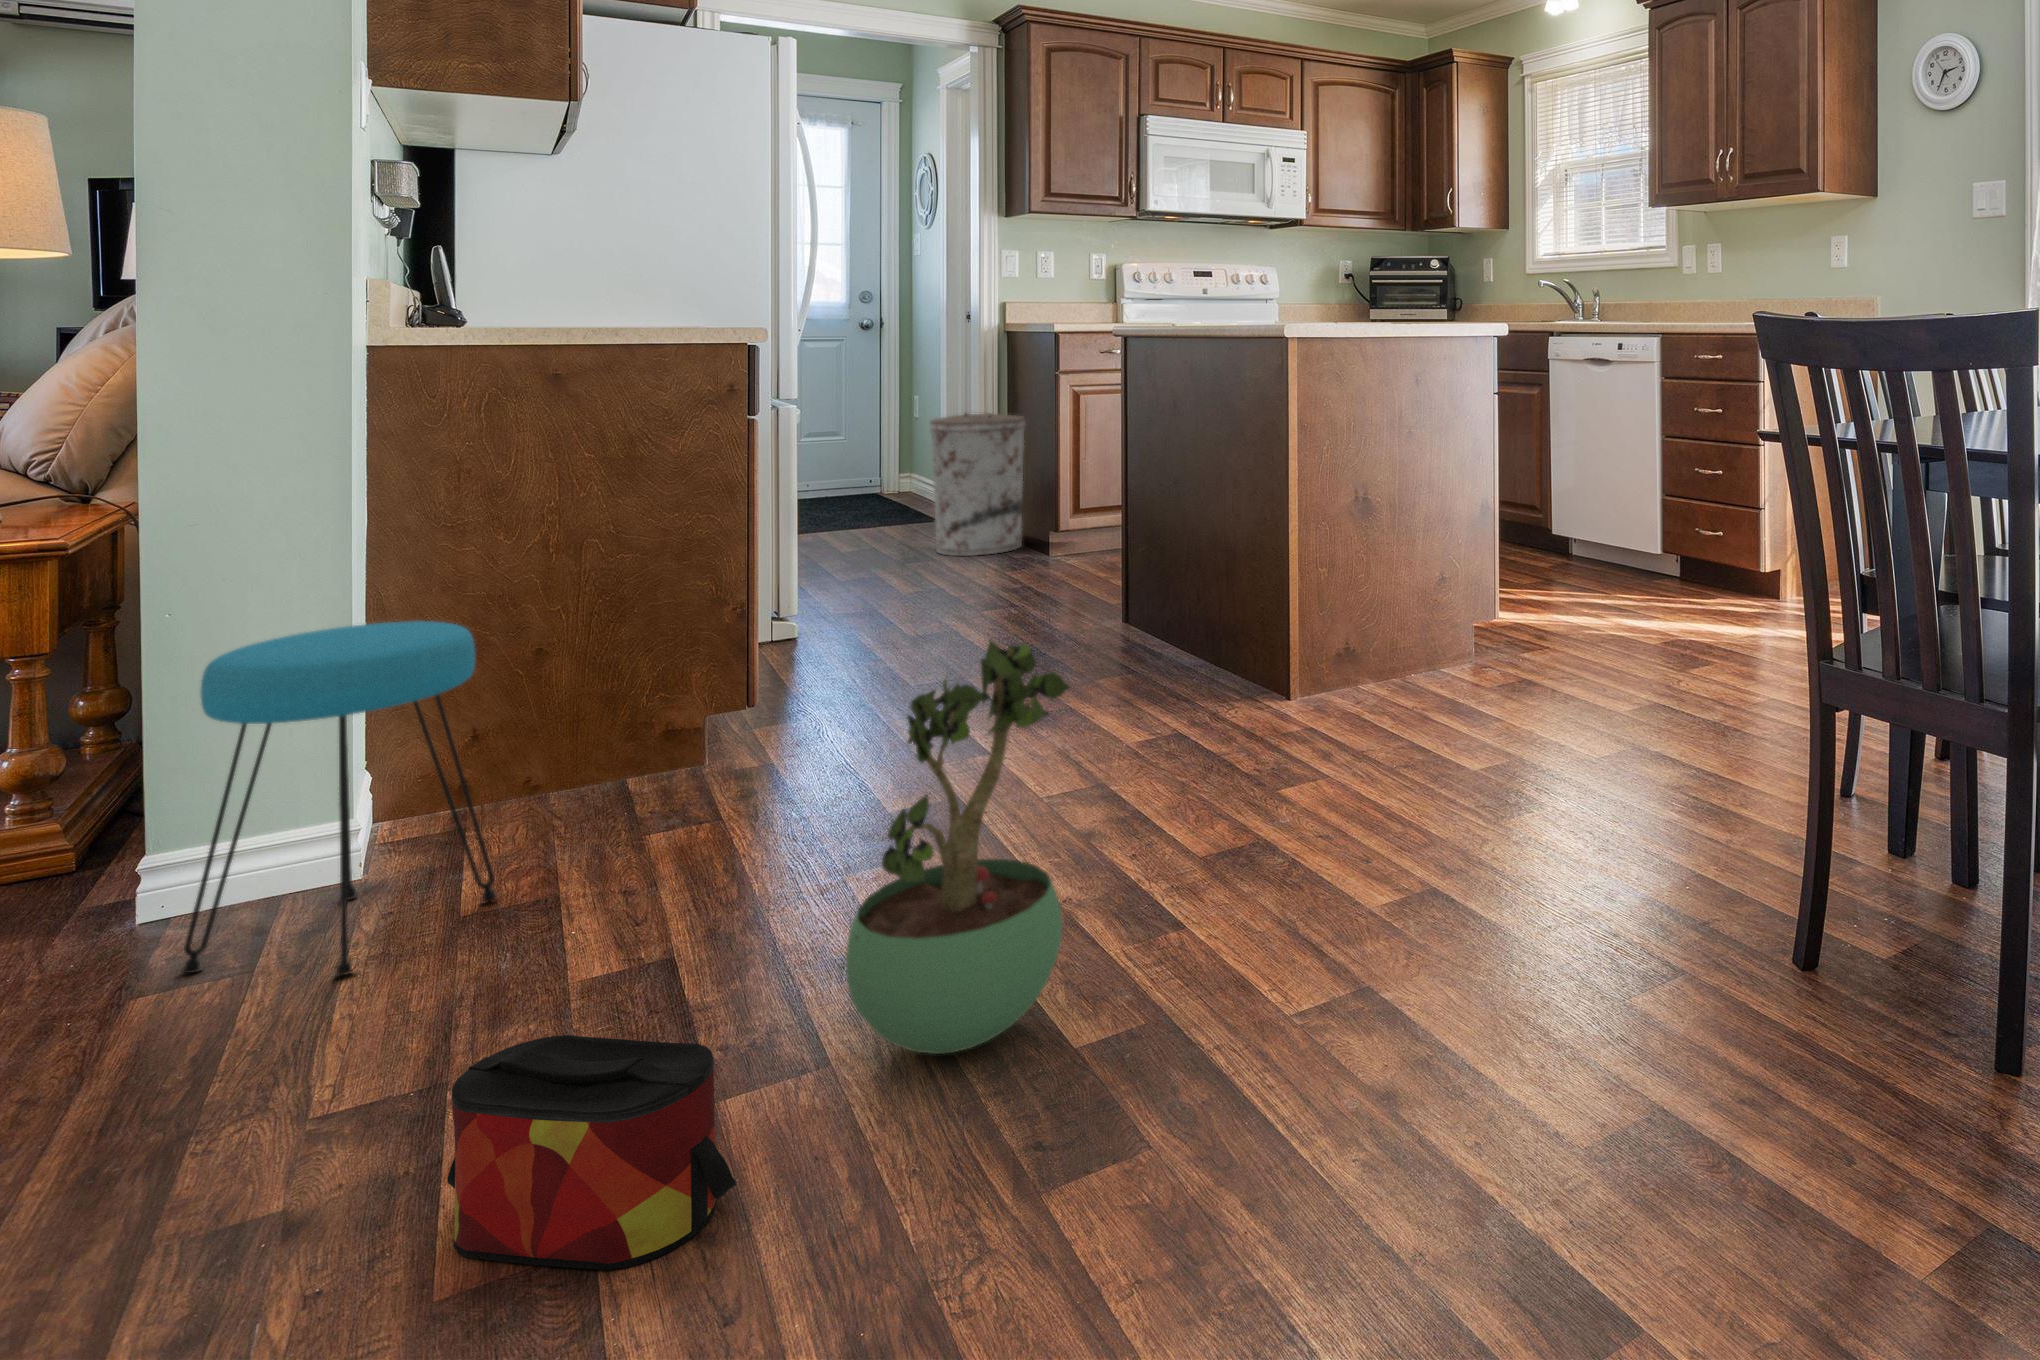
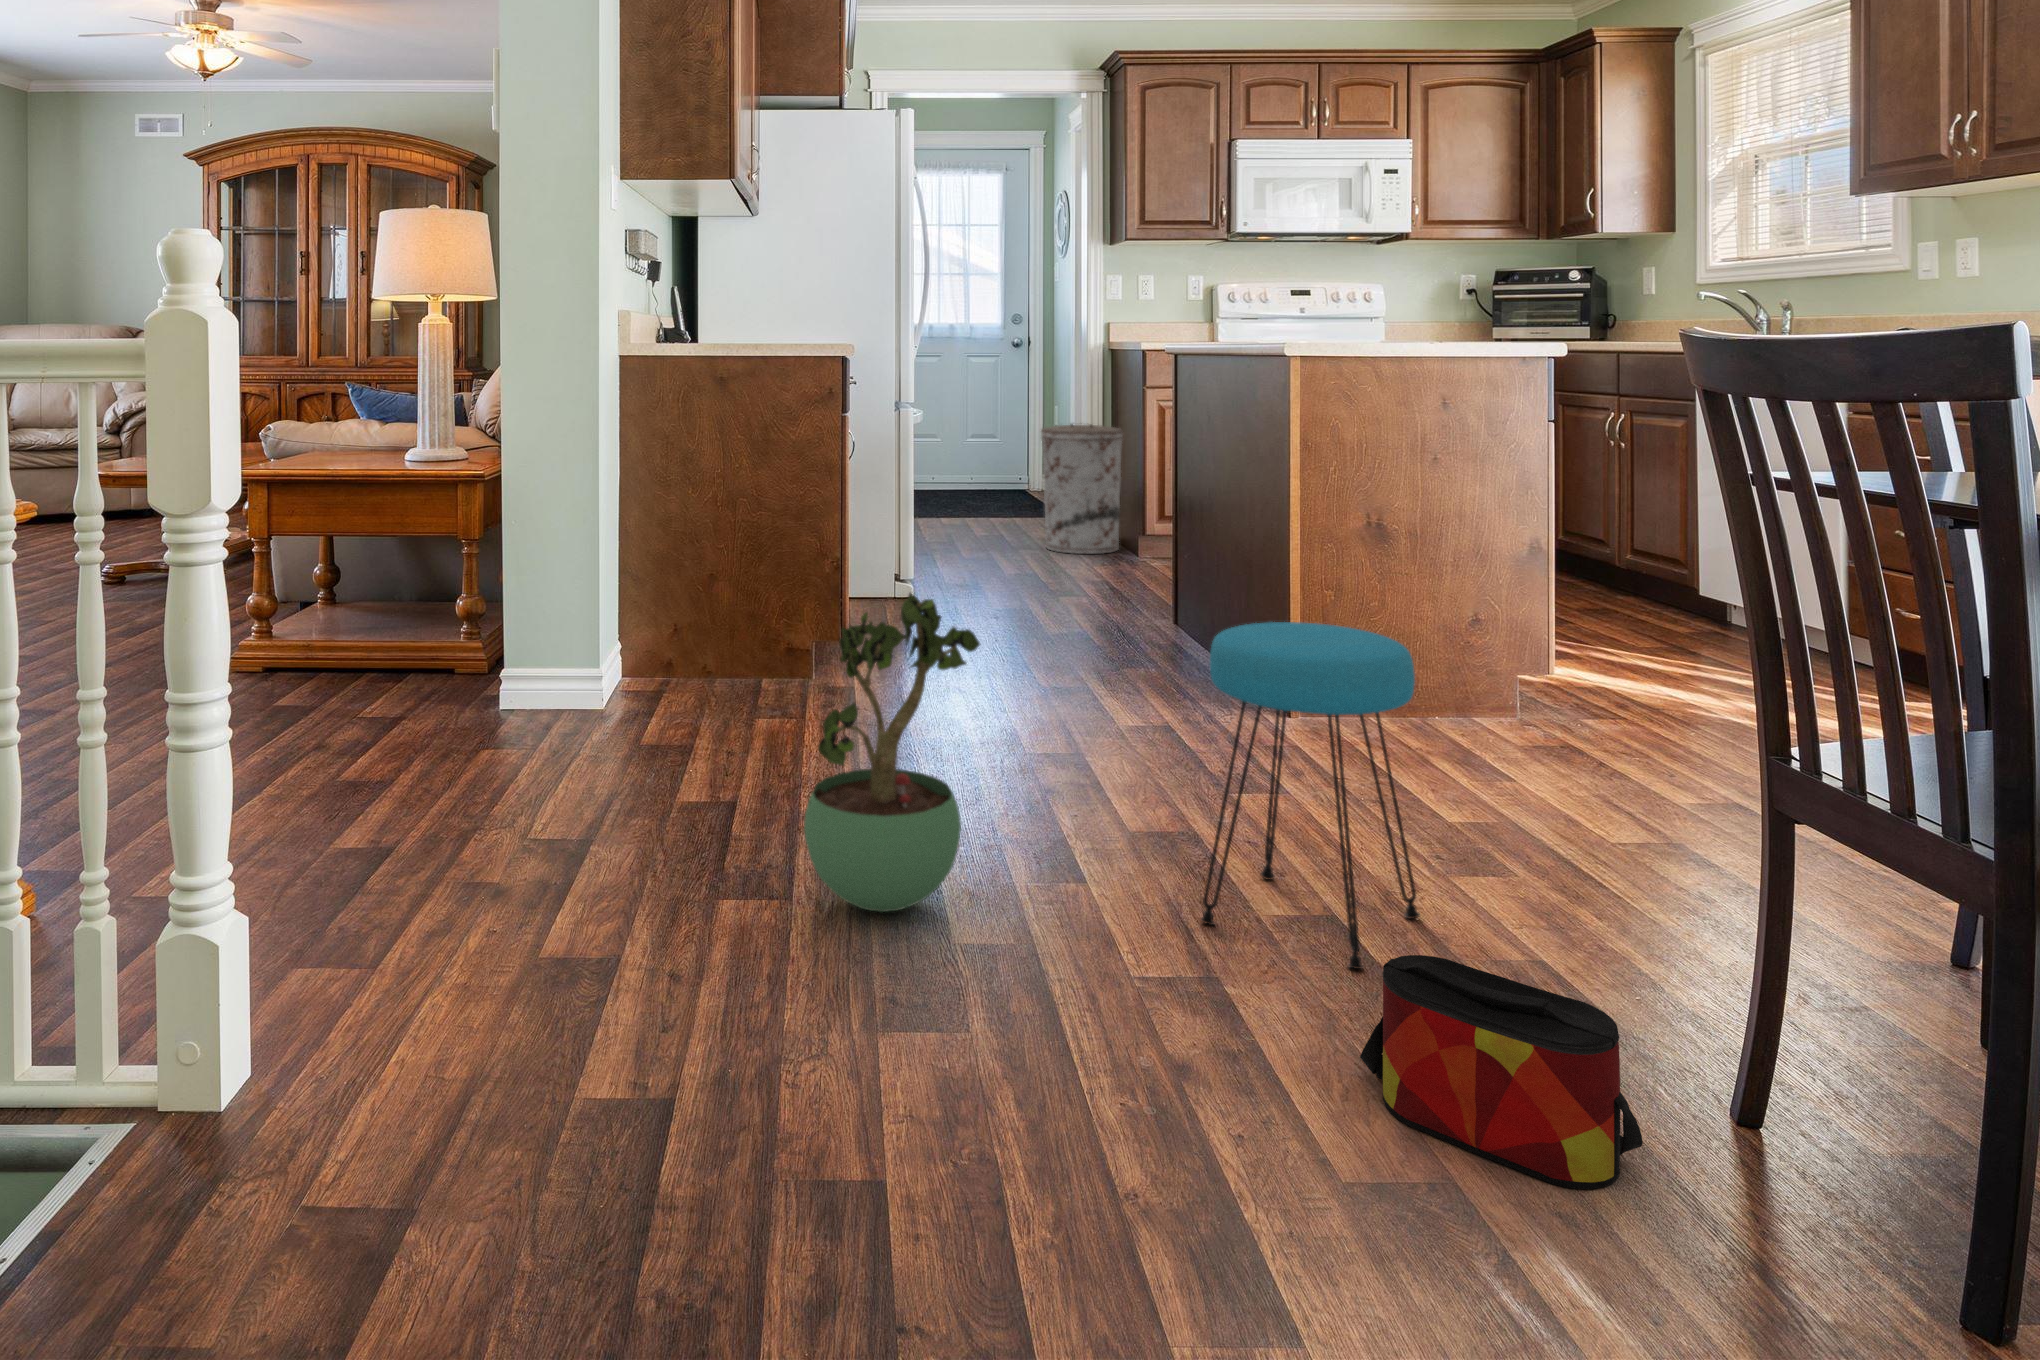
stool: present [180,621,497,976] -> present [1201,622,1420,969]
bag: present [447,1035,737,1270] -> present [1360,955,1643,1189]

